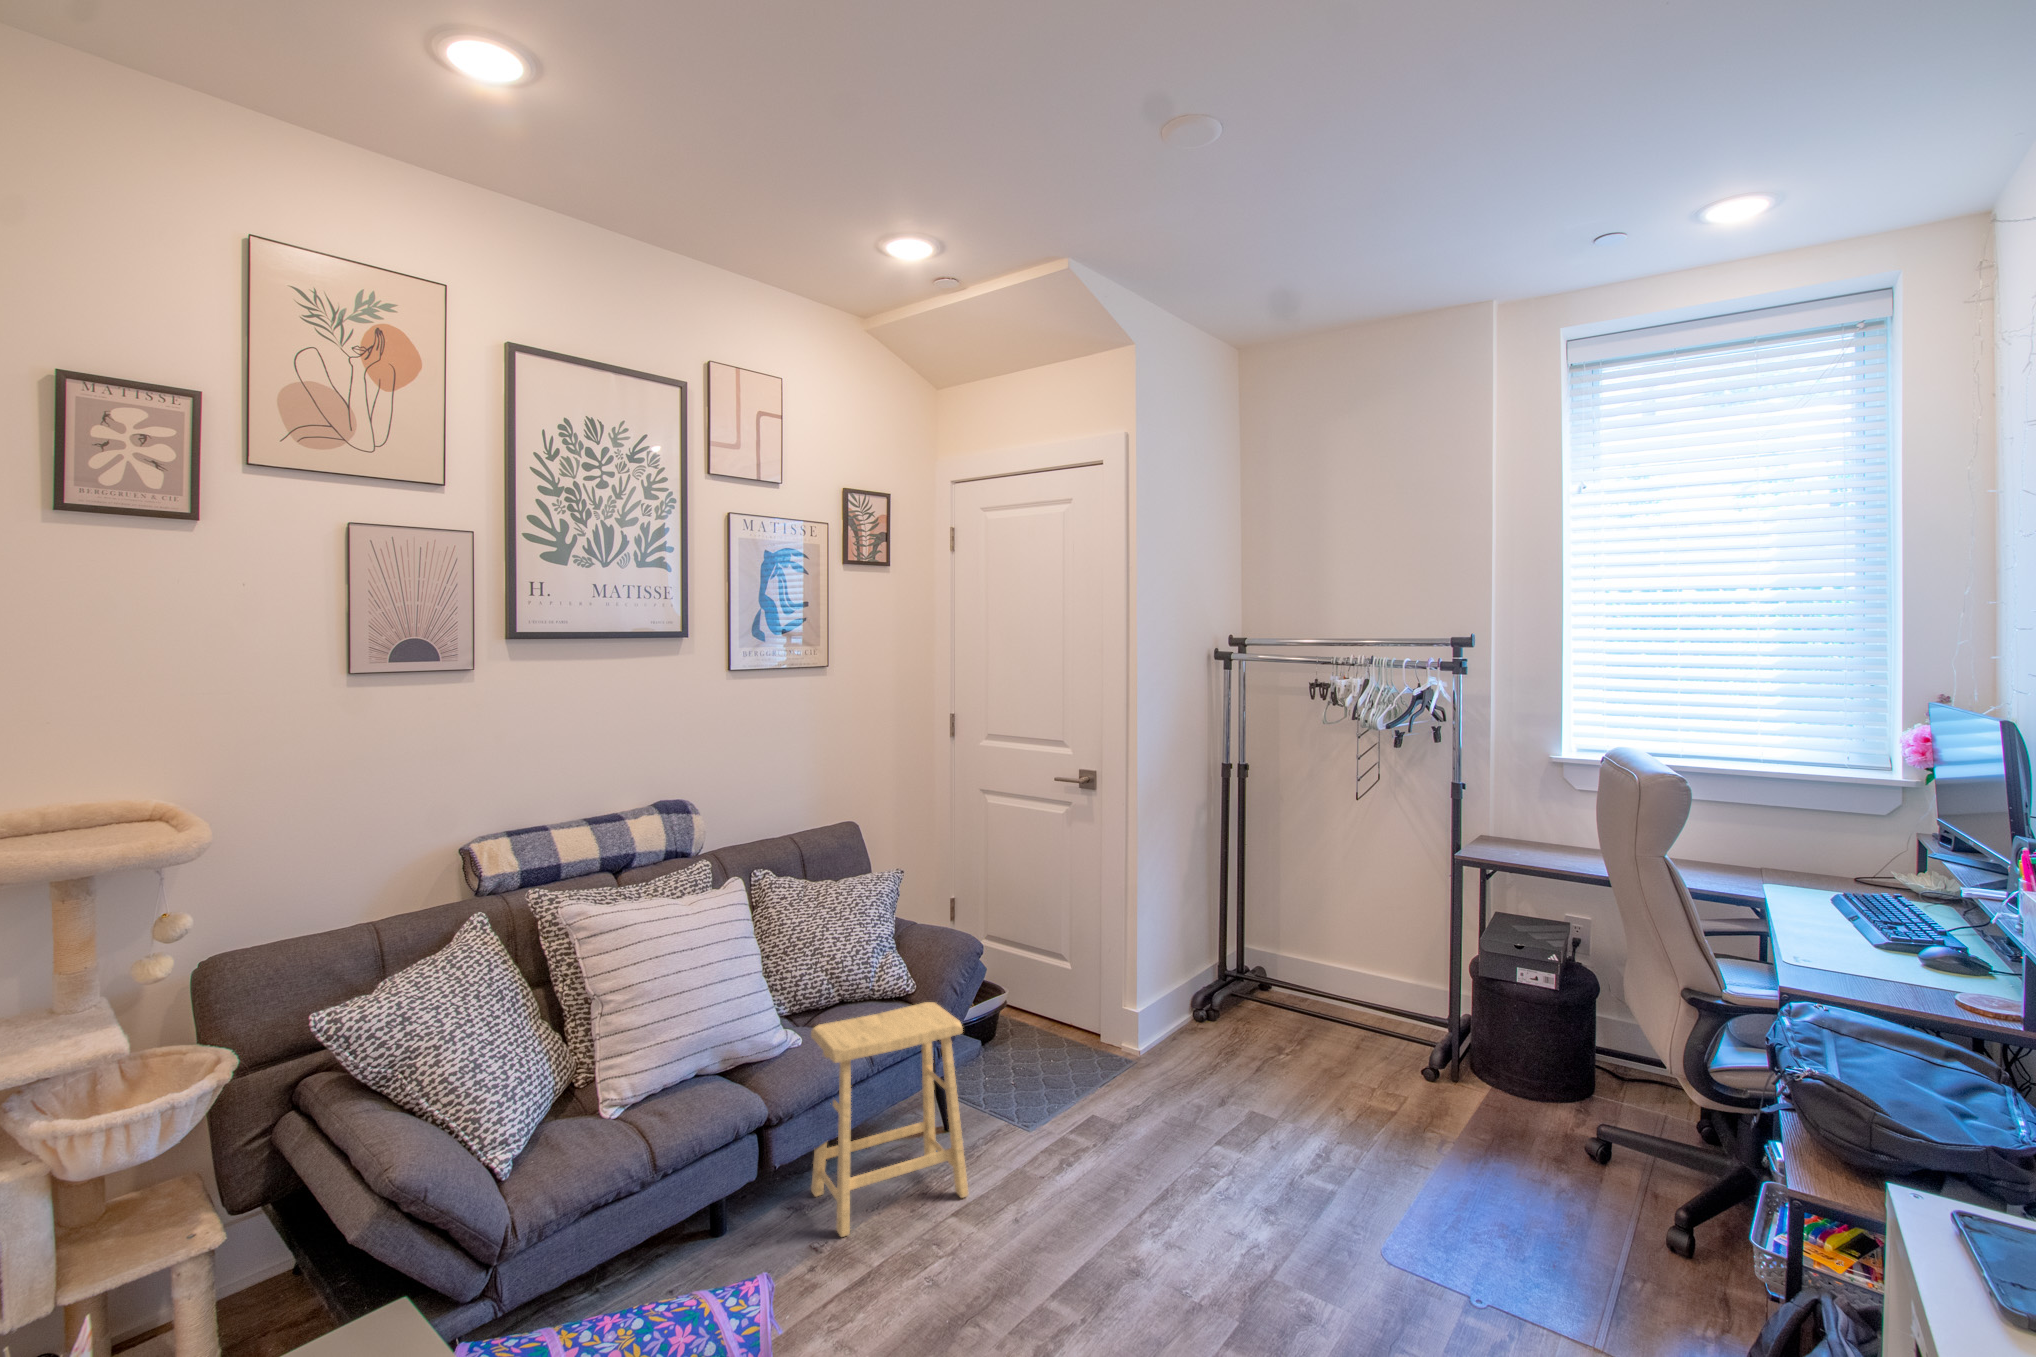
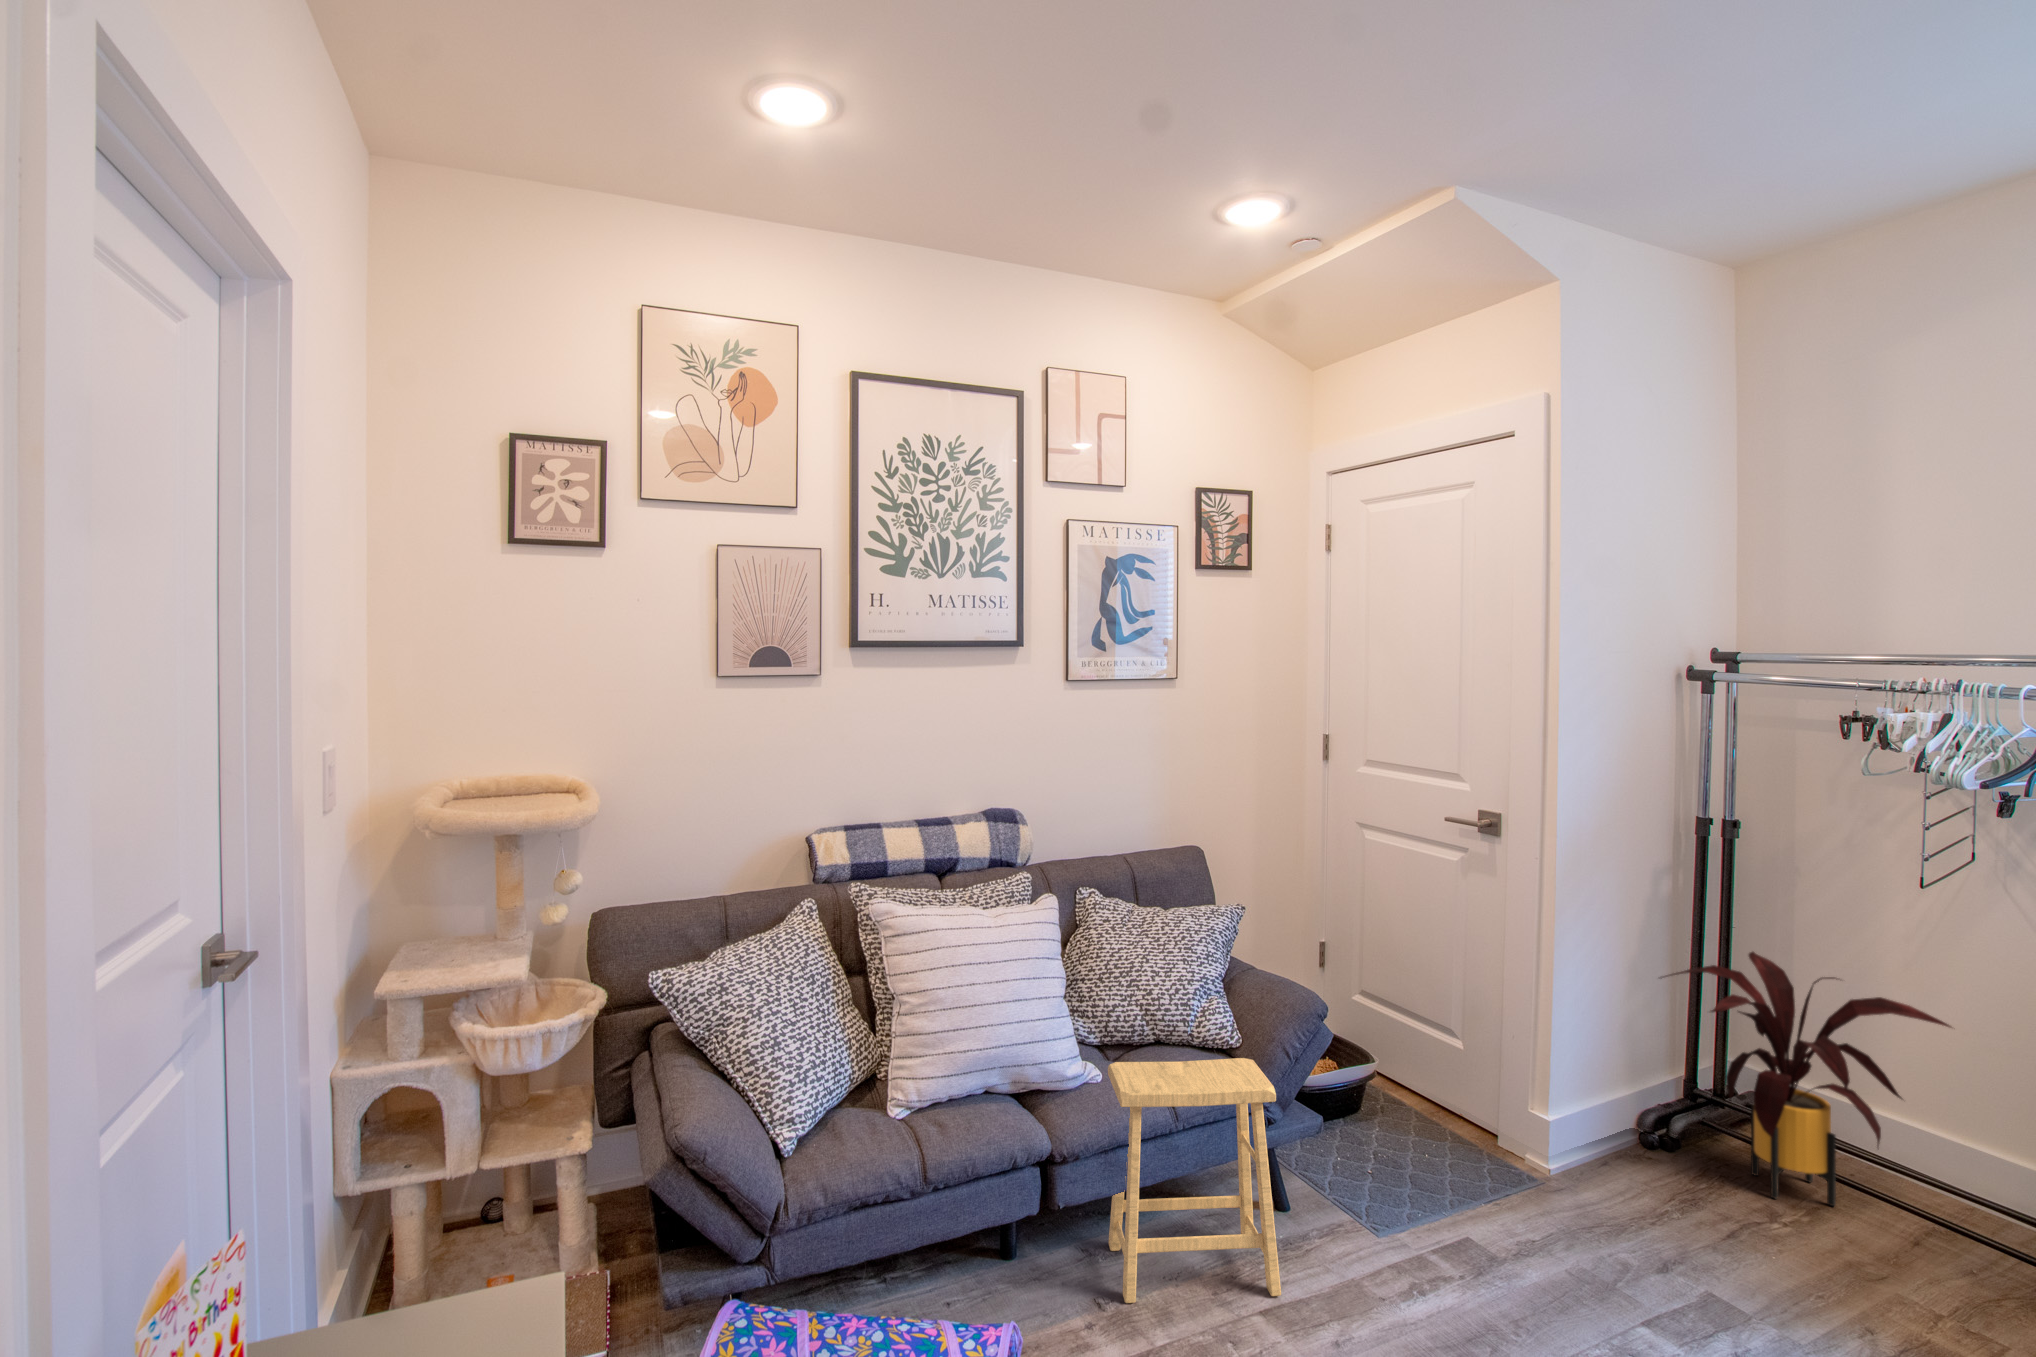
house plant: none [1201,864,1379,1041] -> present [1664,952,1951,1206]

